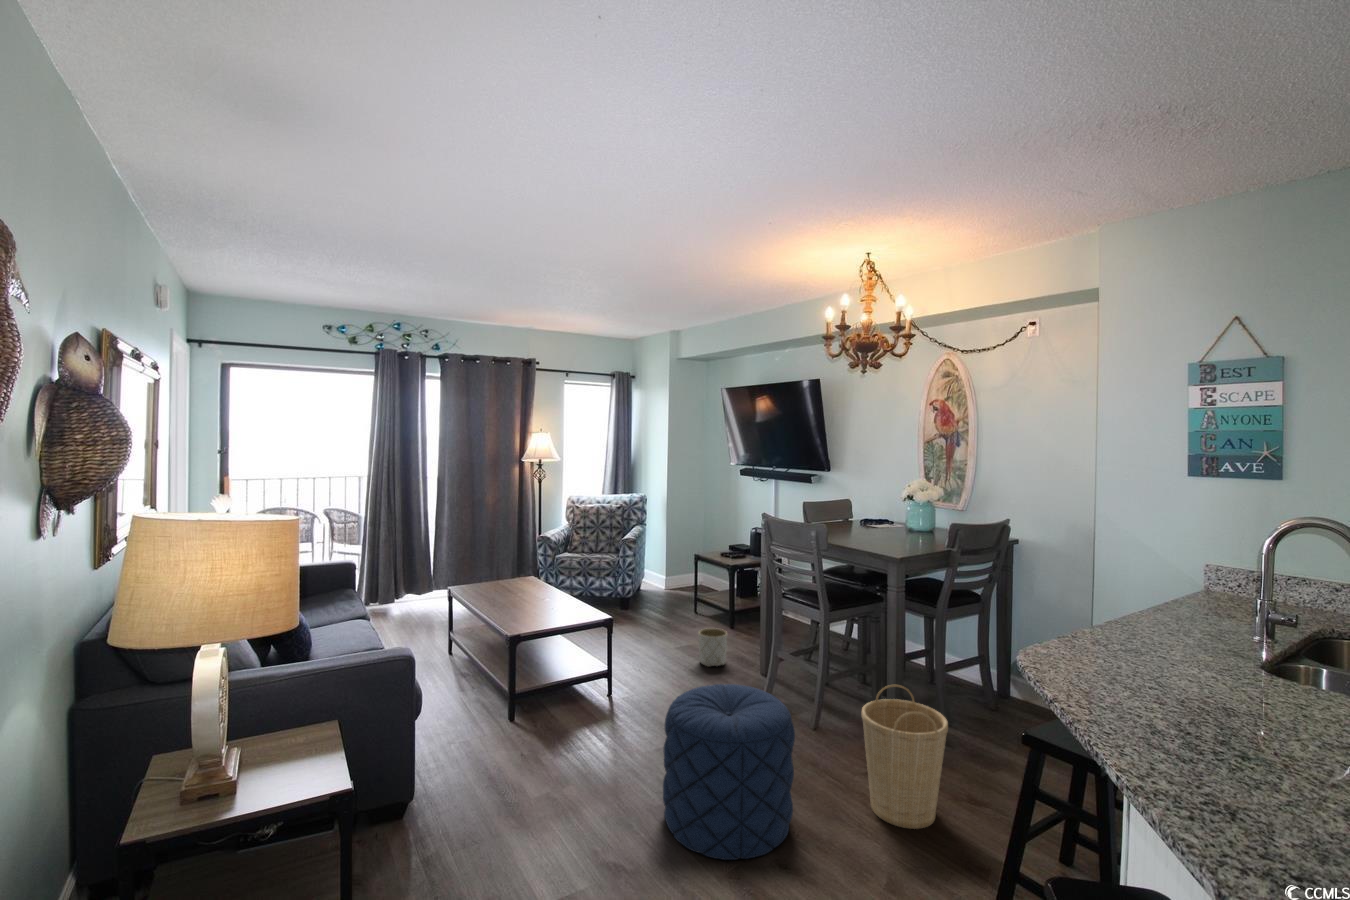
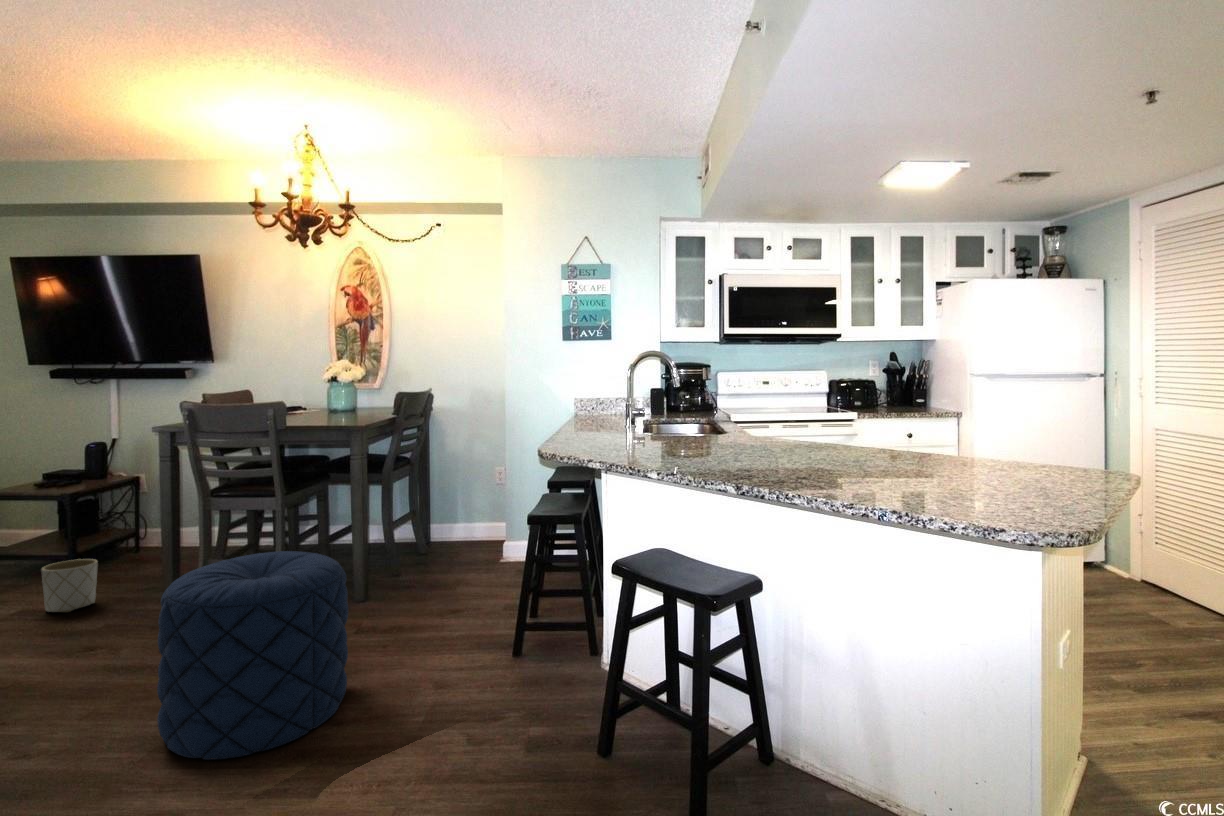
basket: present [862,685,948,829] -> none [380,520,461,642]

